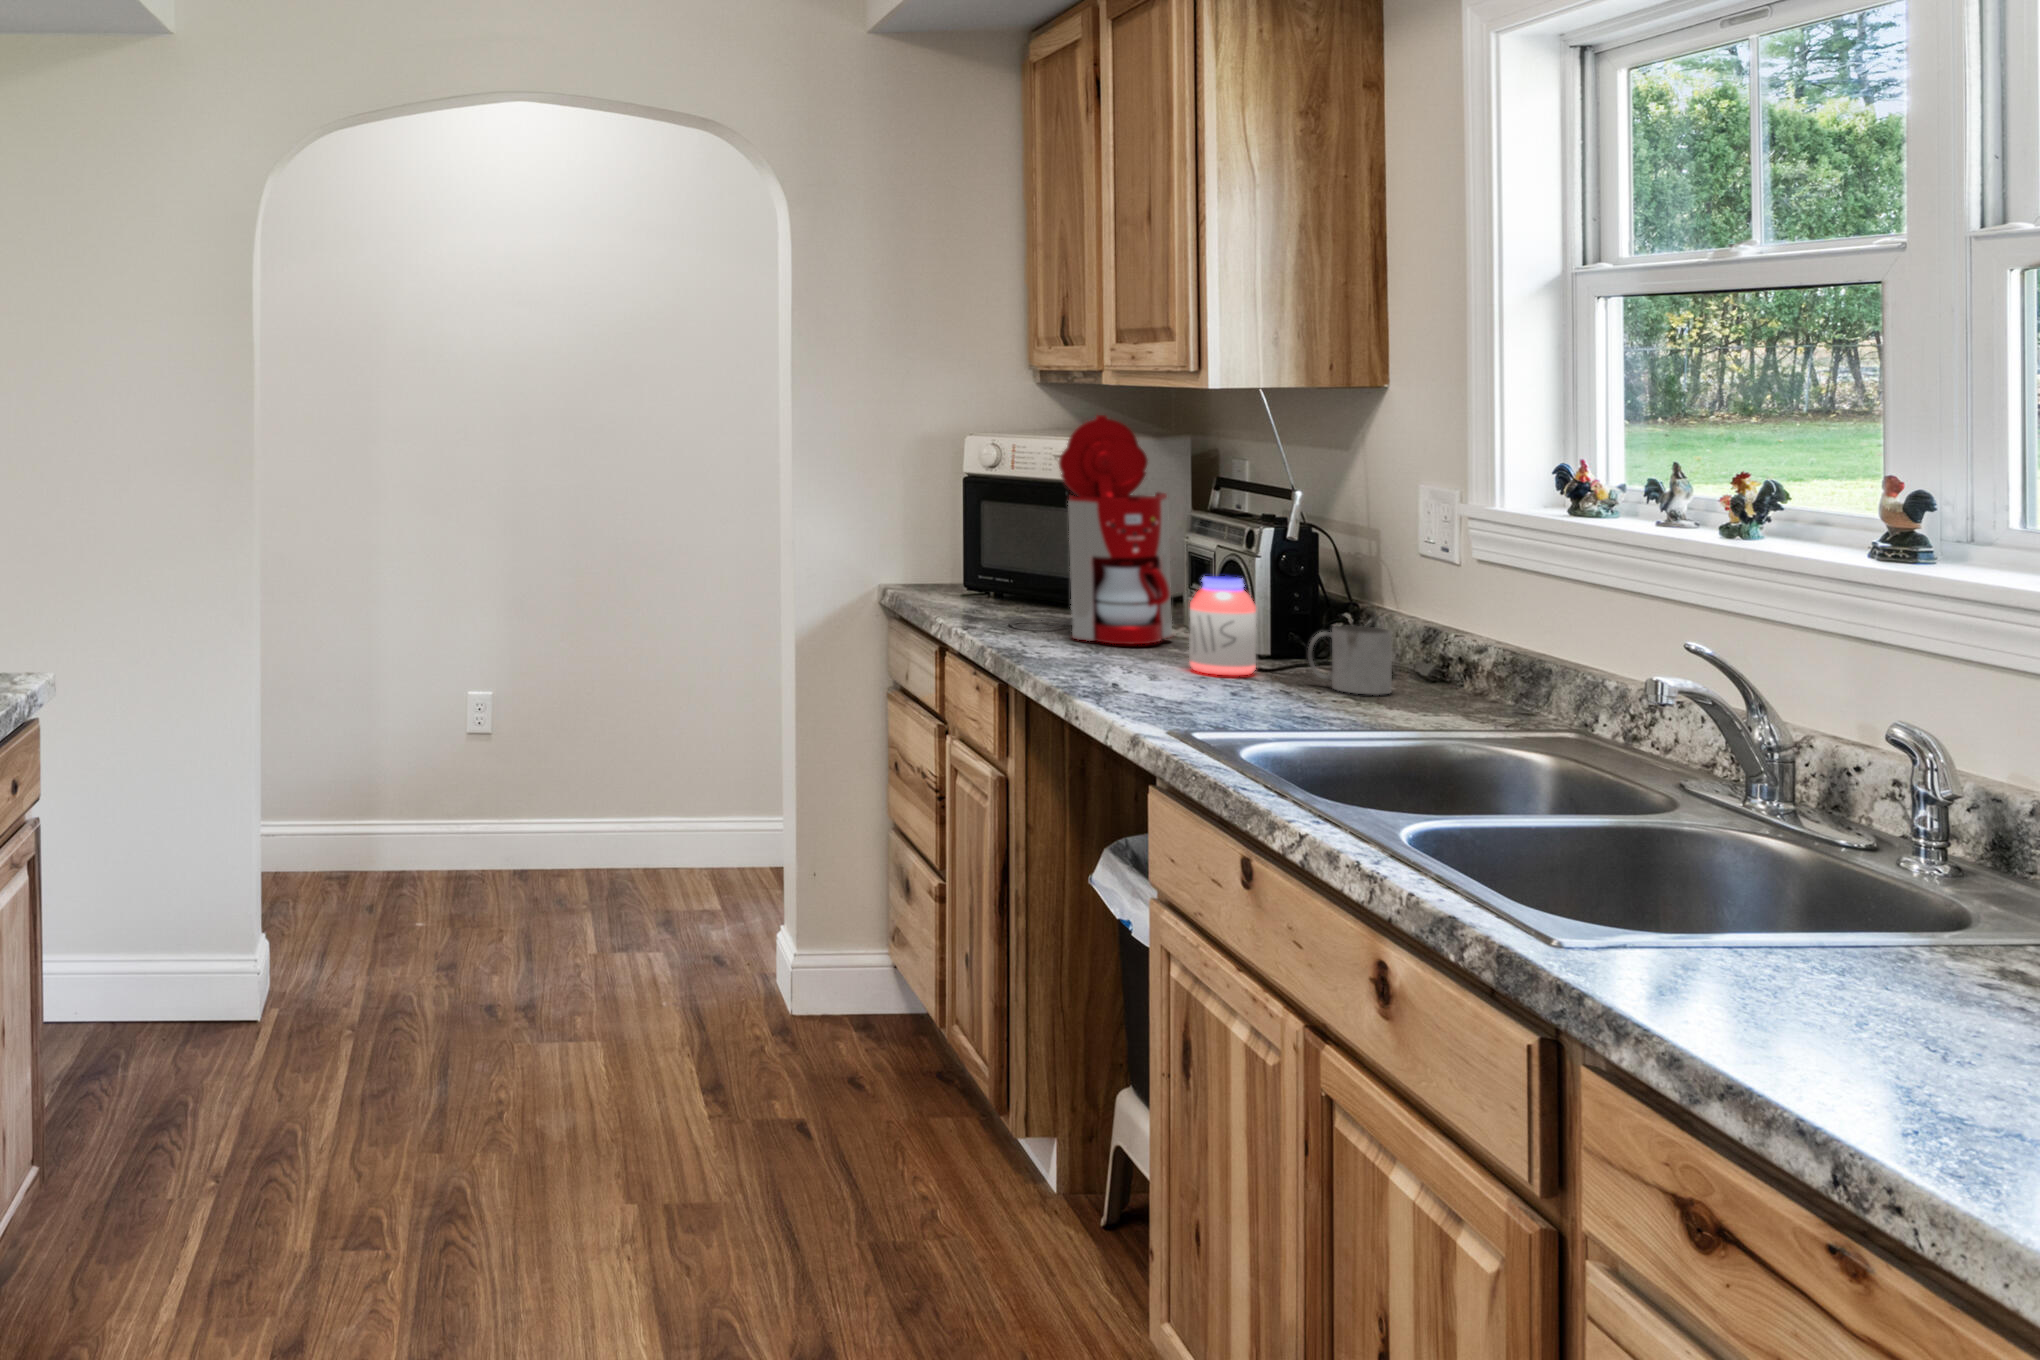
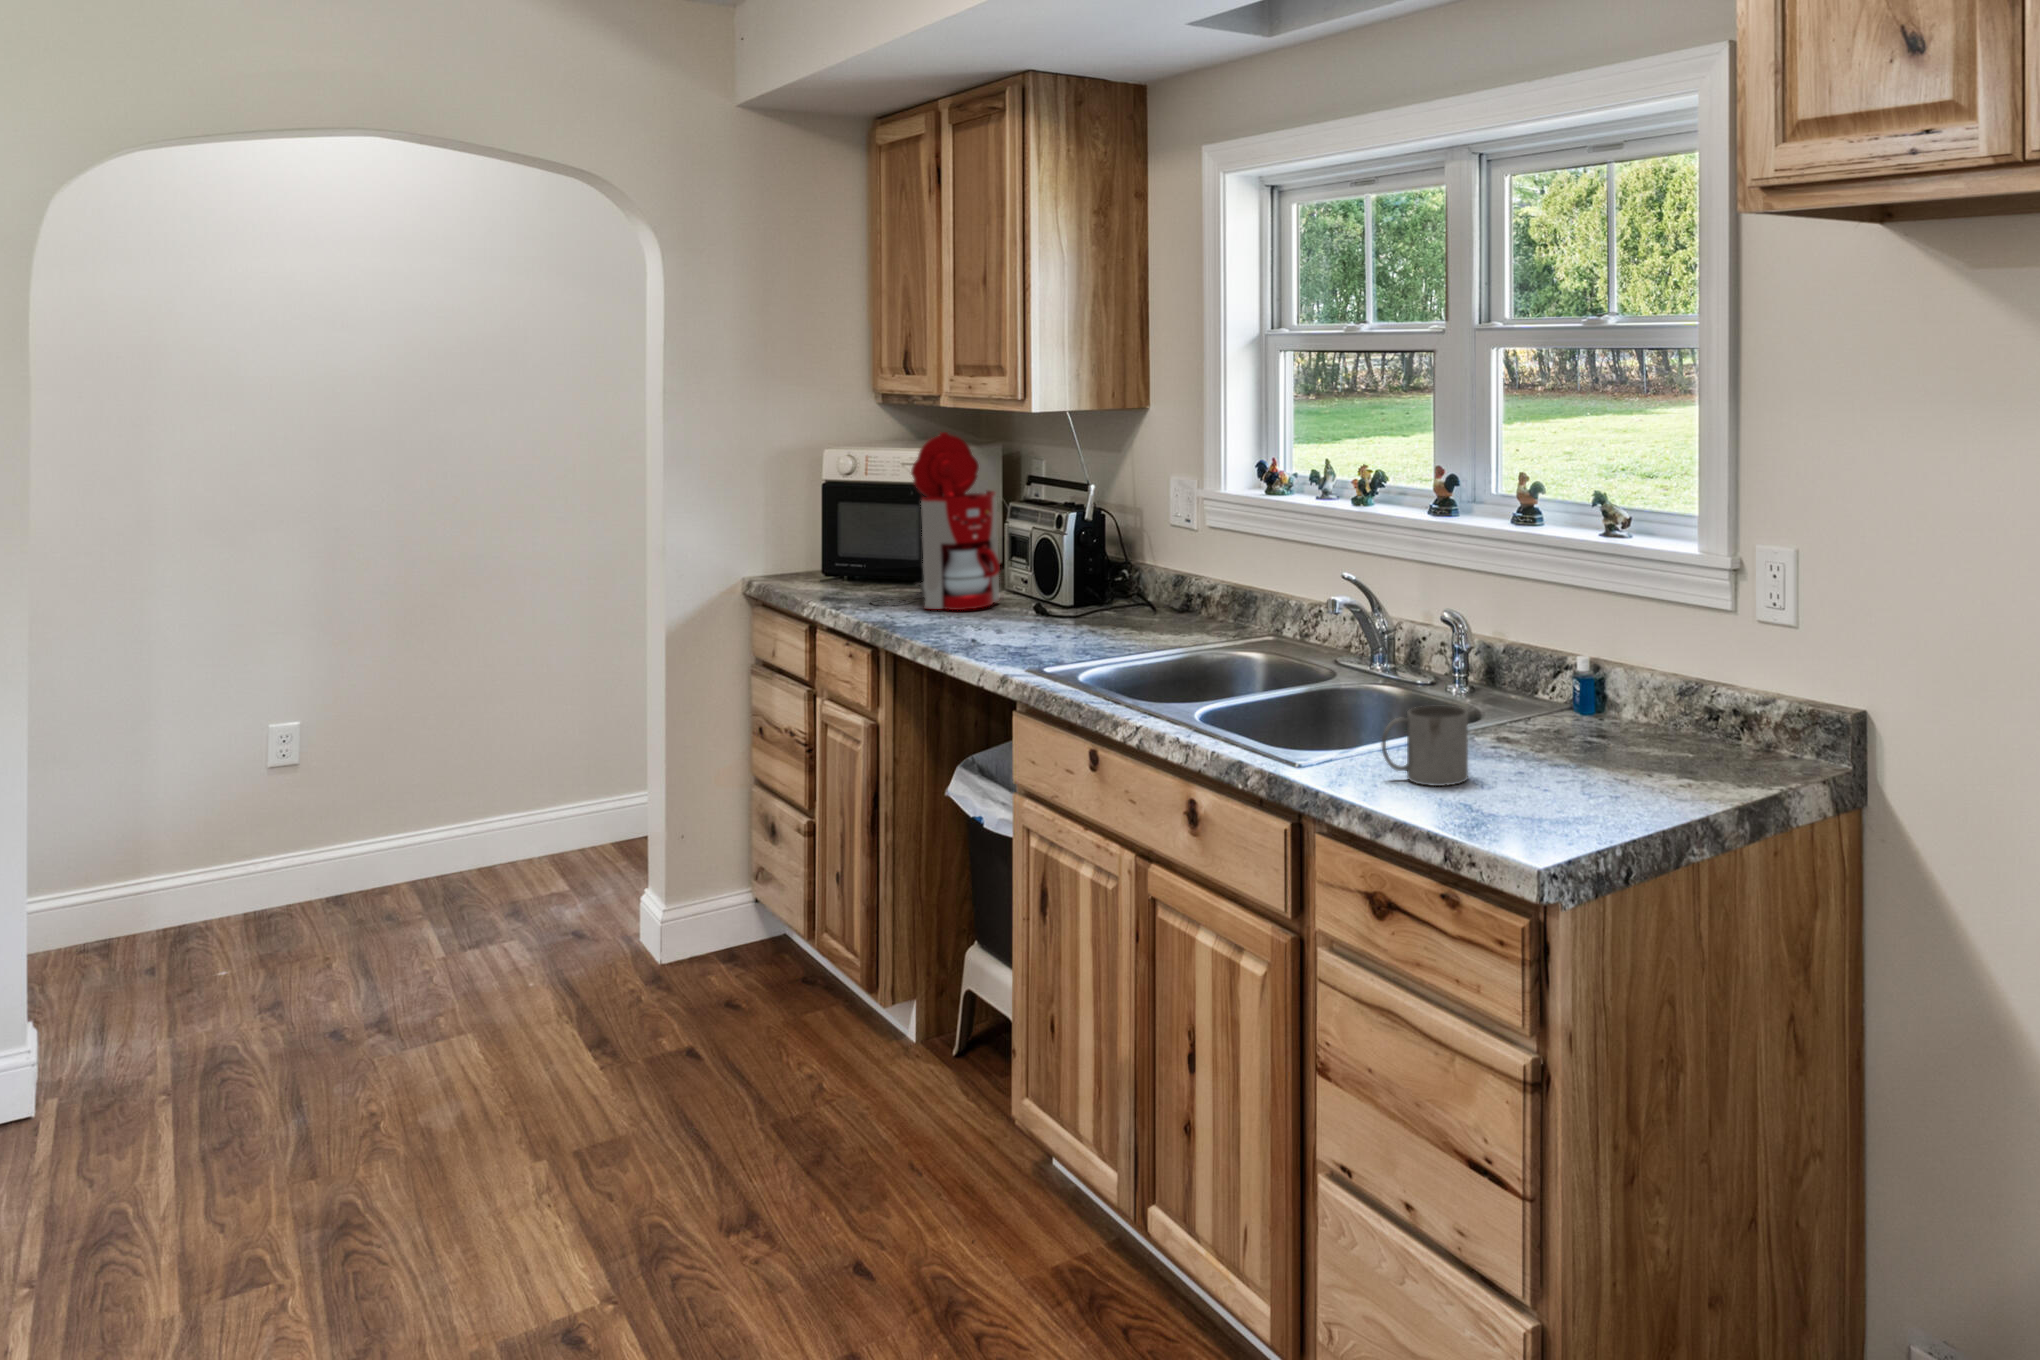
jar: present [1189,576,1256,675] -> none [1020,552,1067,625]
mug: present [1308,626,1392,695] -> present [1382,706,1468,786]

